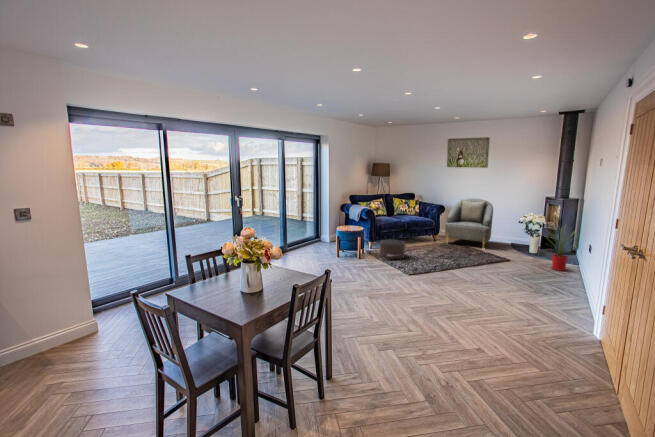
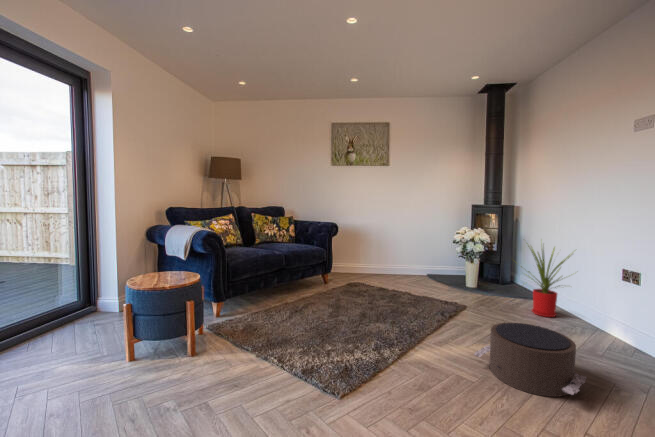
armchair: present [445,198,493,247] -> none [343,211,411,288]
pouf: present [379,239,405,259] -> present [474,323,587,397]

